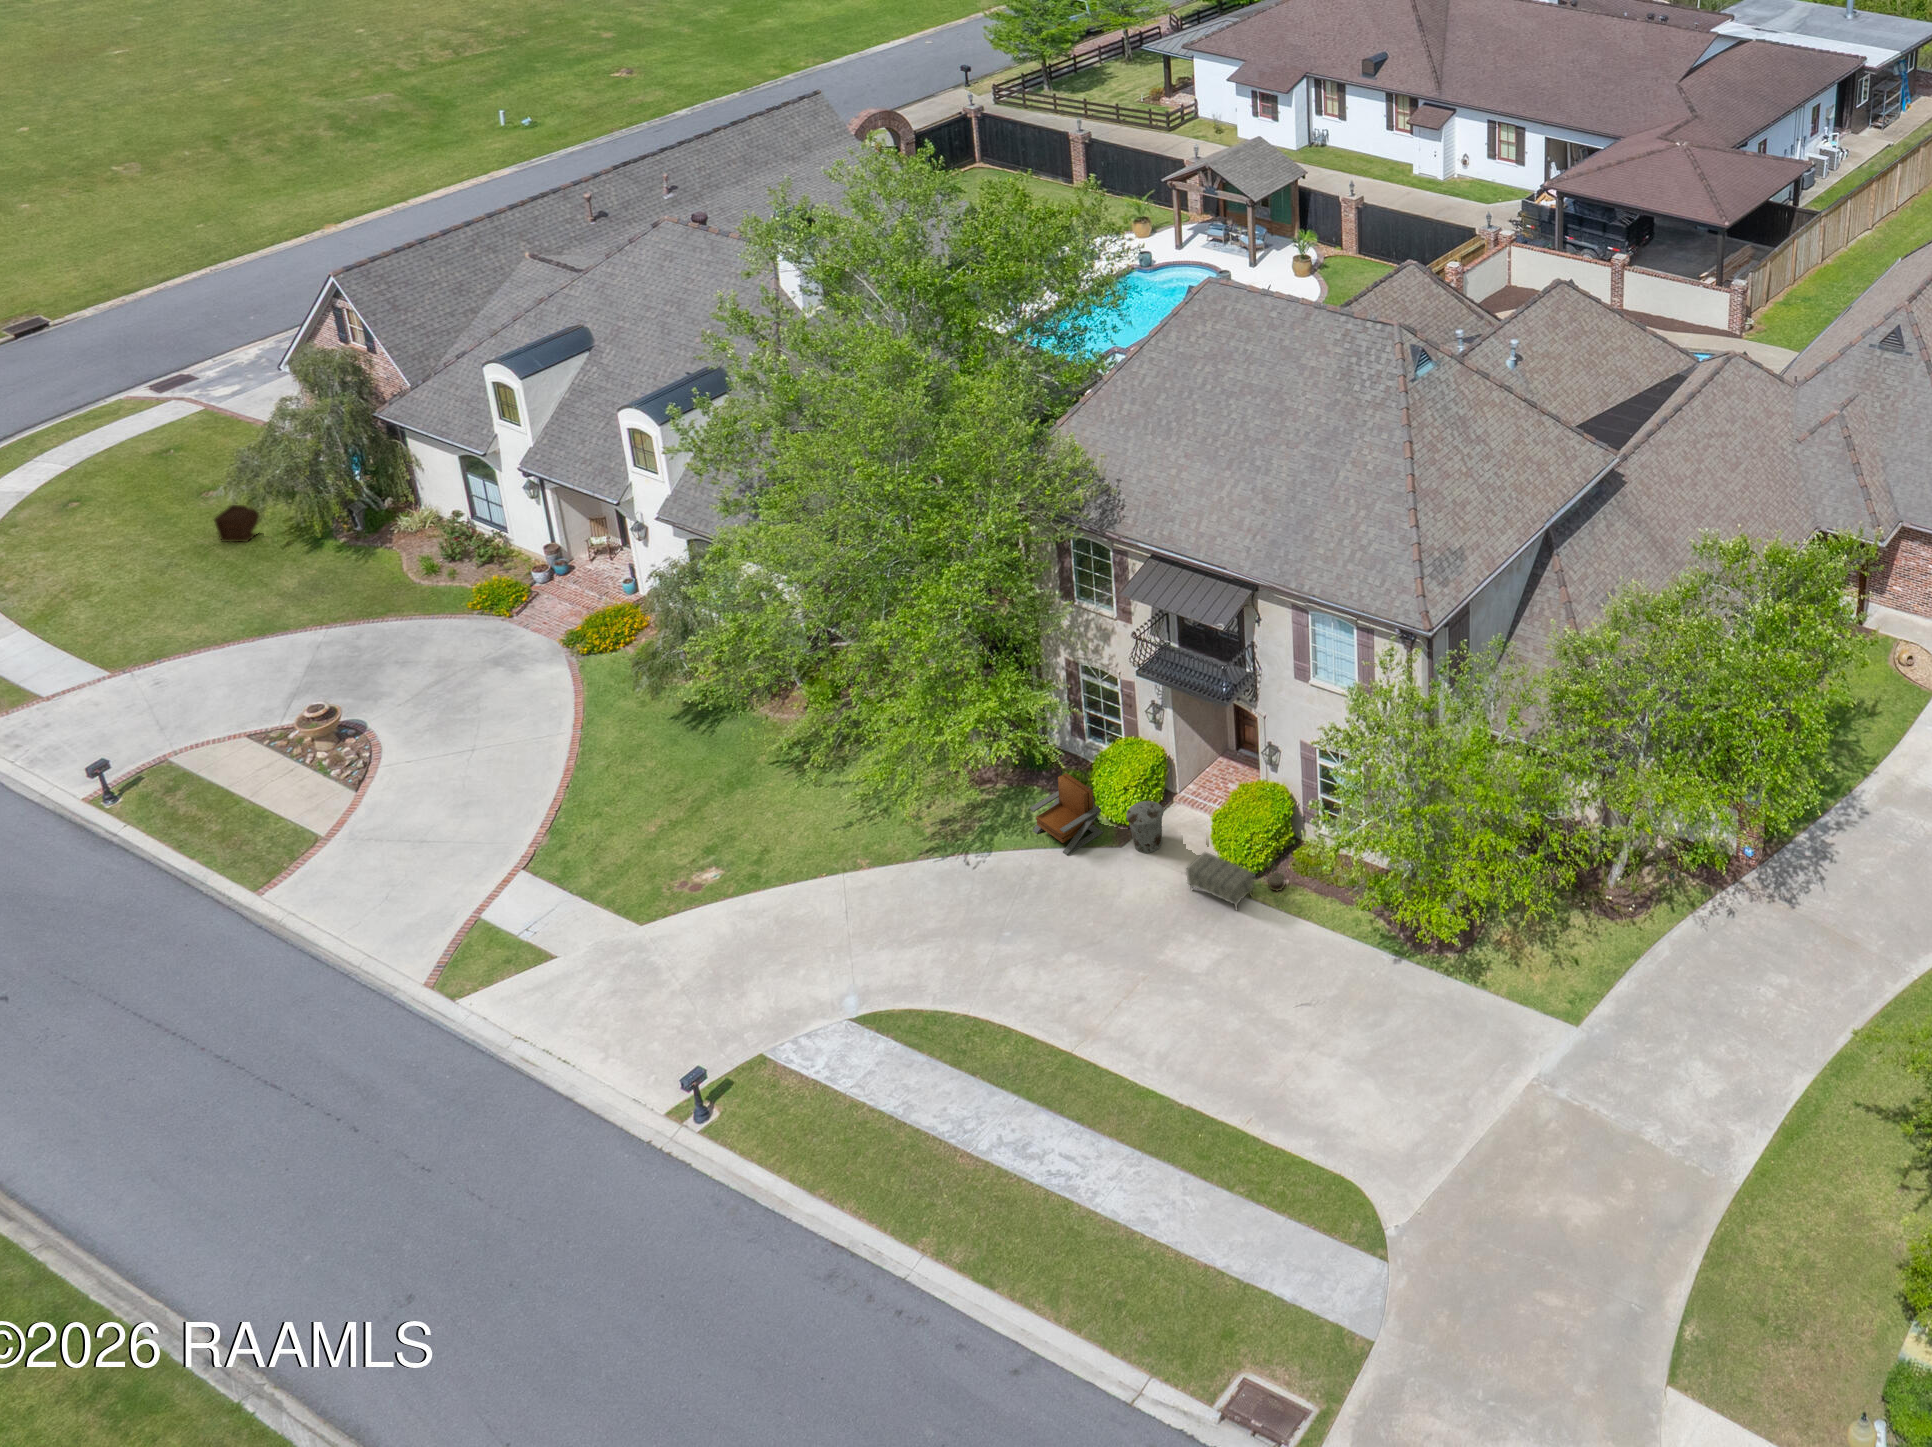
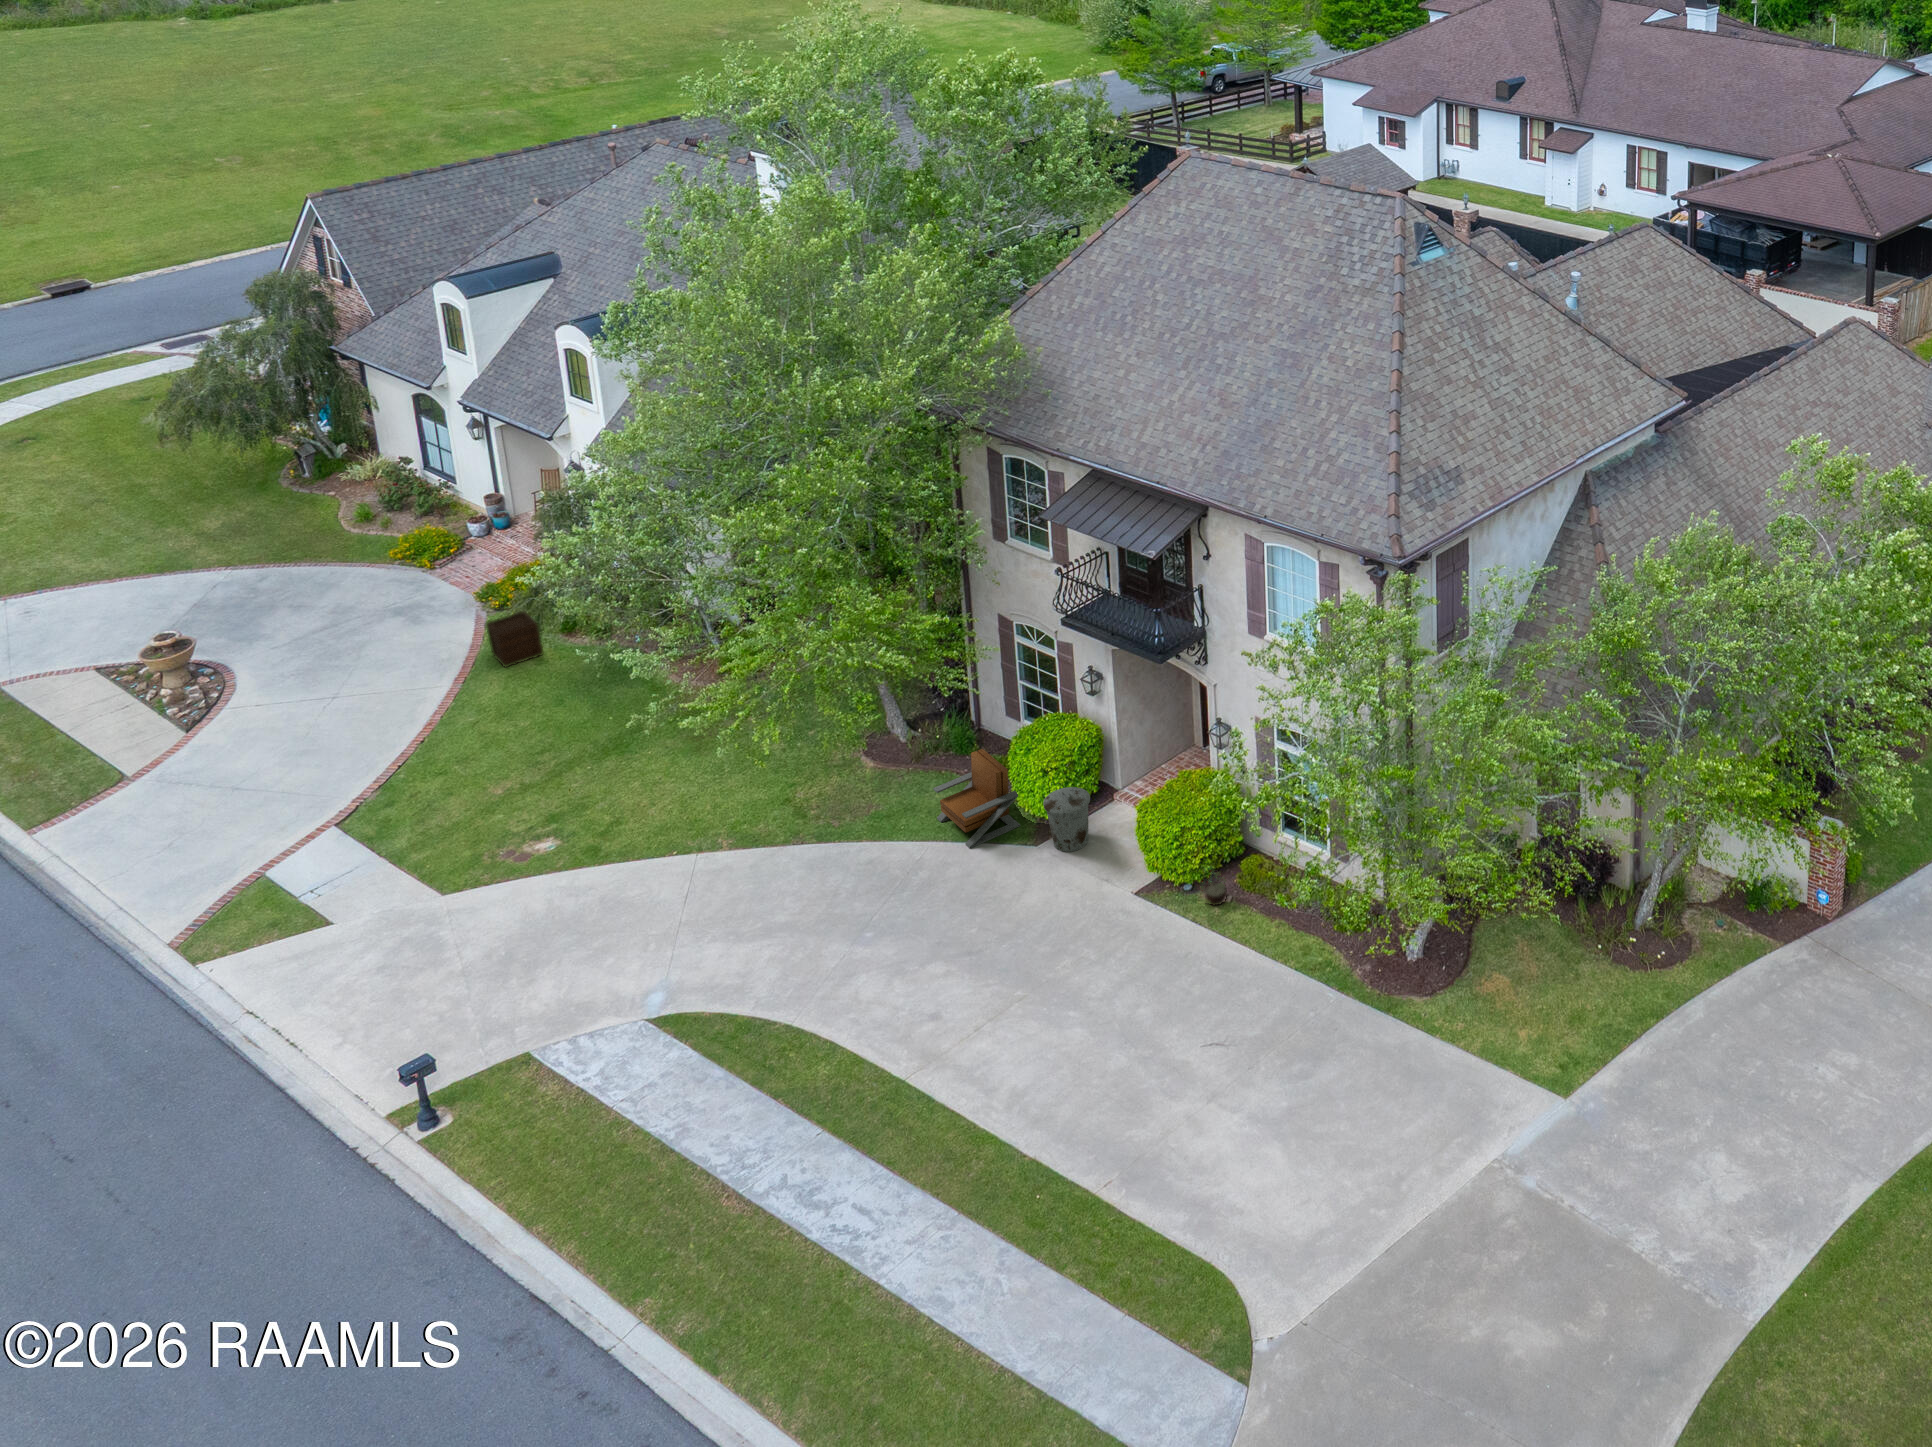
wooden crate: present [214,505,260,542] -> present [486,611,543,667]
bench: present [1187,852,1254,909] -> none [1103,850,1185,925]

